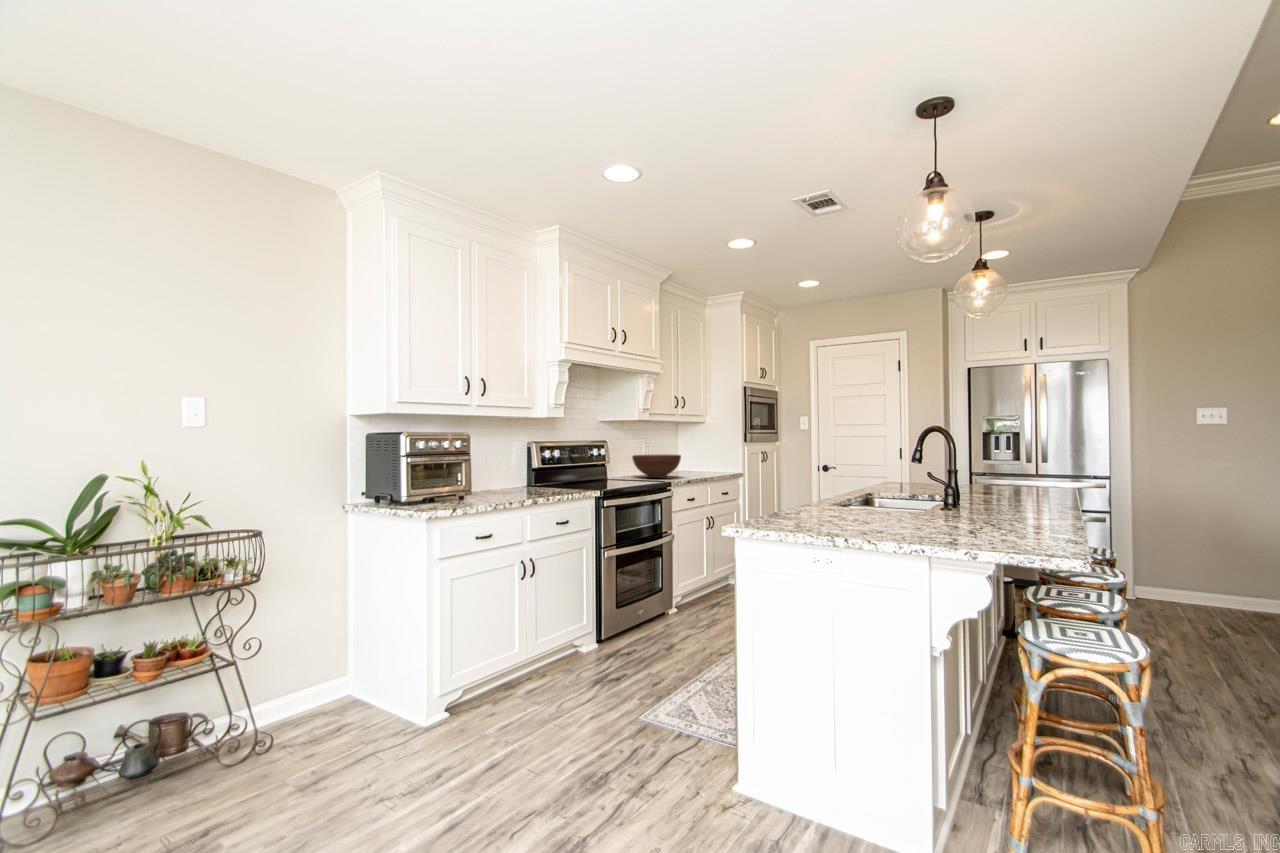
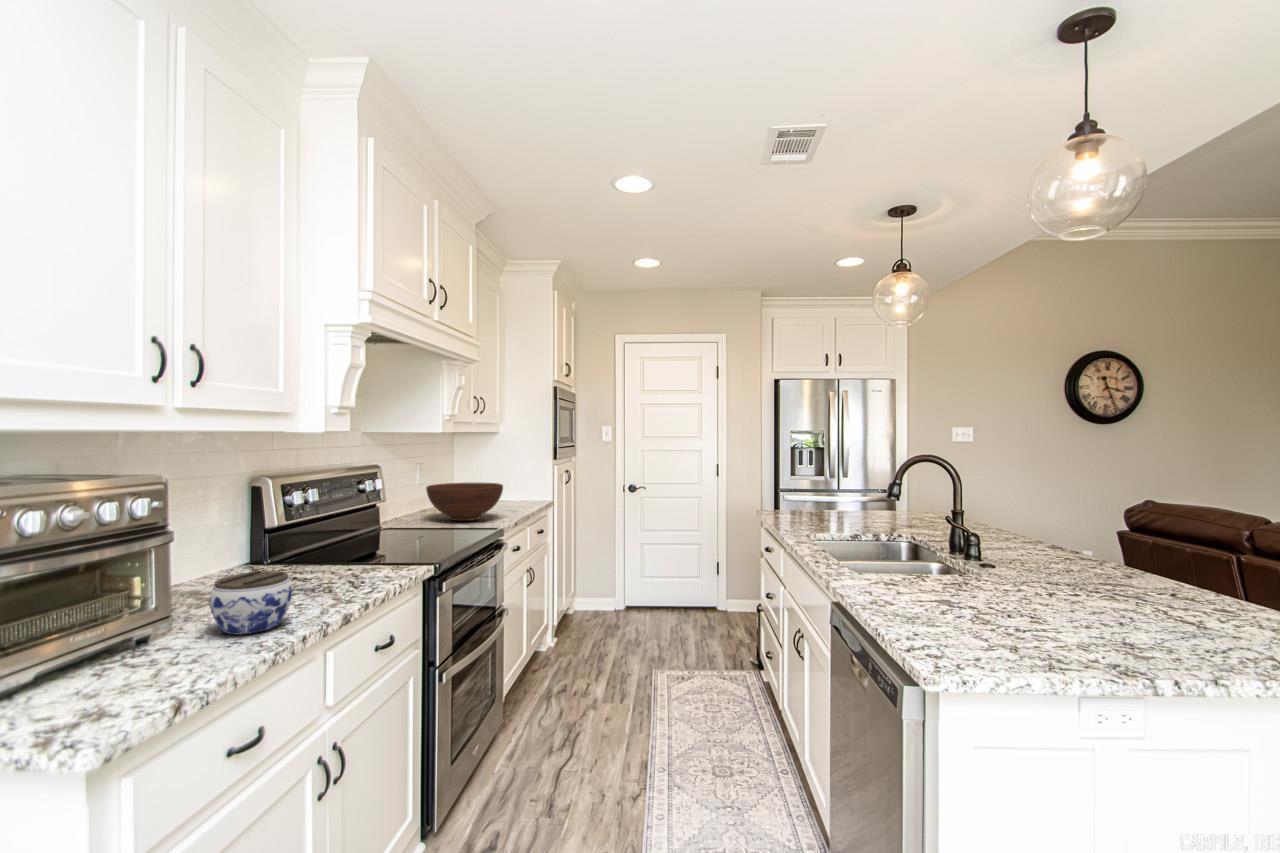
jar: none [486,477,517,500] -> present [210,571,292,634]

